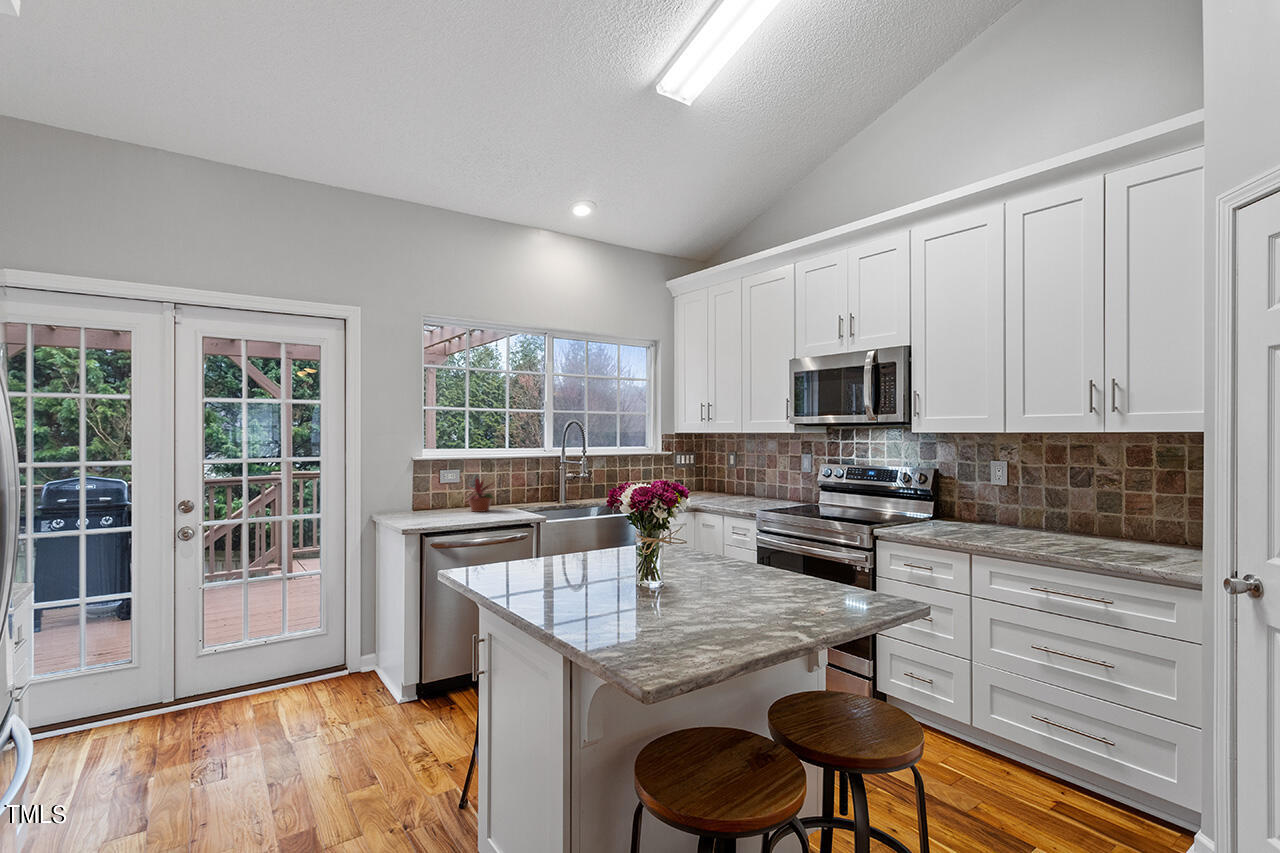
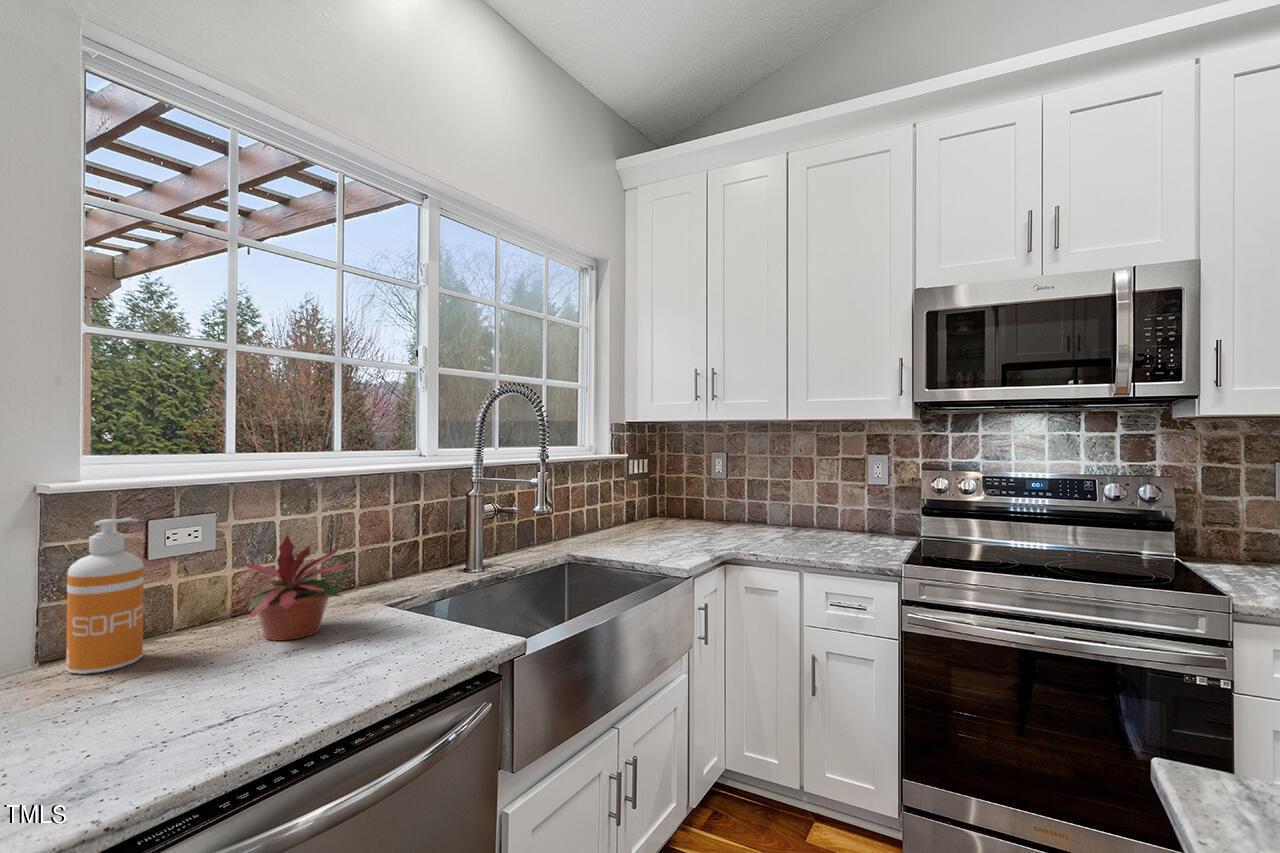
soap dispenser: none [420,468,438,513] -> present [66,518,144,674]

